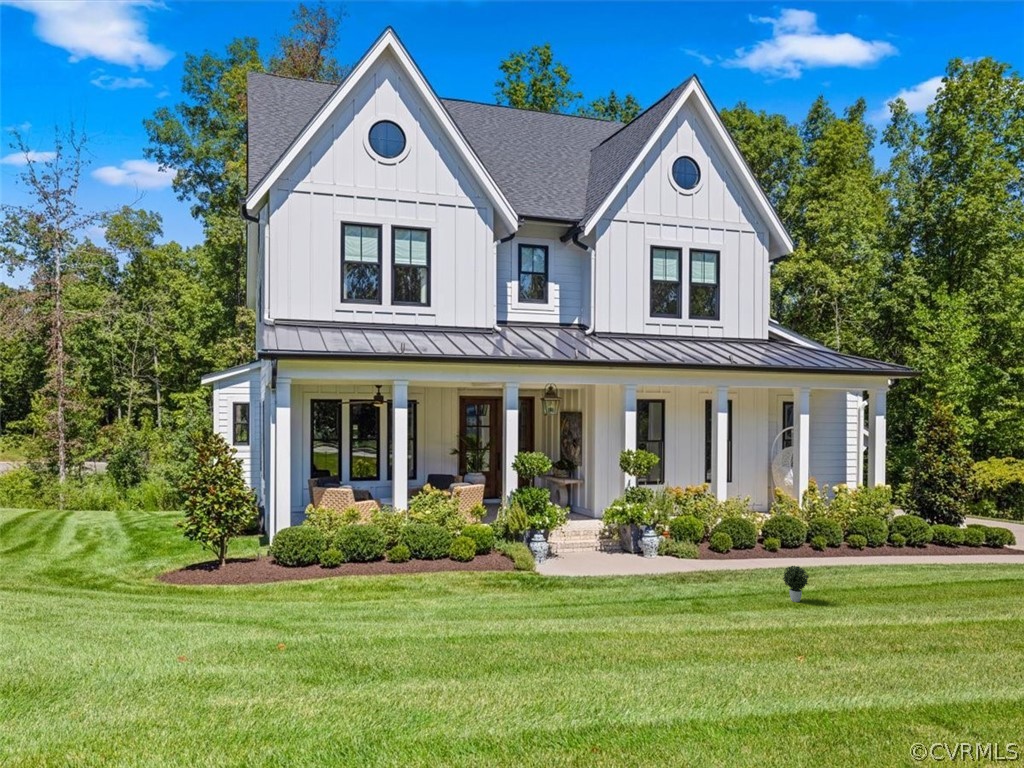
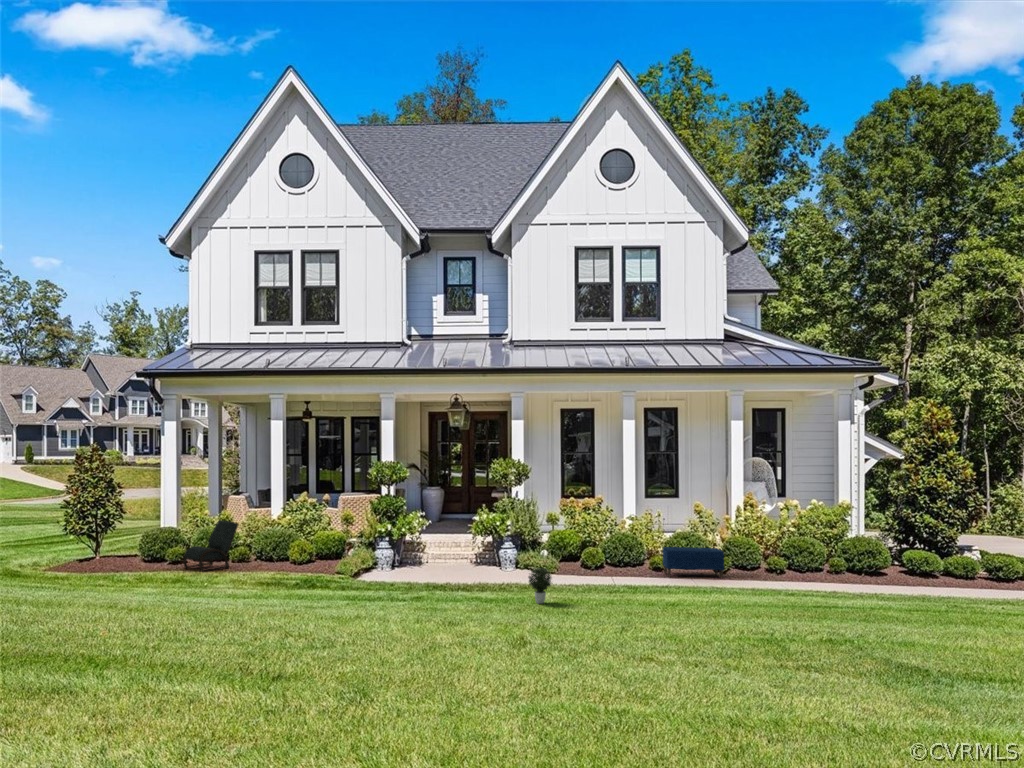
lounge chair: none [334,522,388,585] -> present [183,520,238,572]
bench: none [783,525,842,555] -> present [663,547,724,578]

